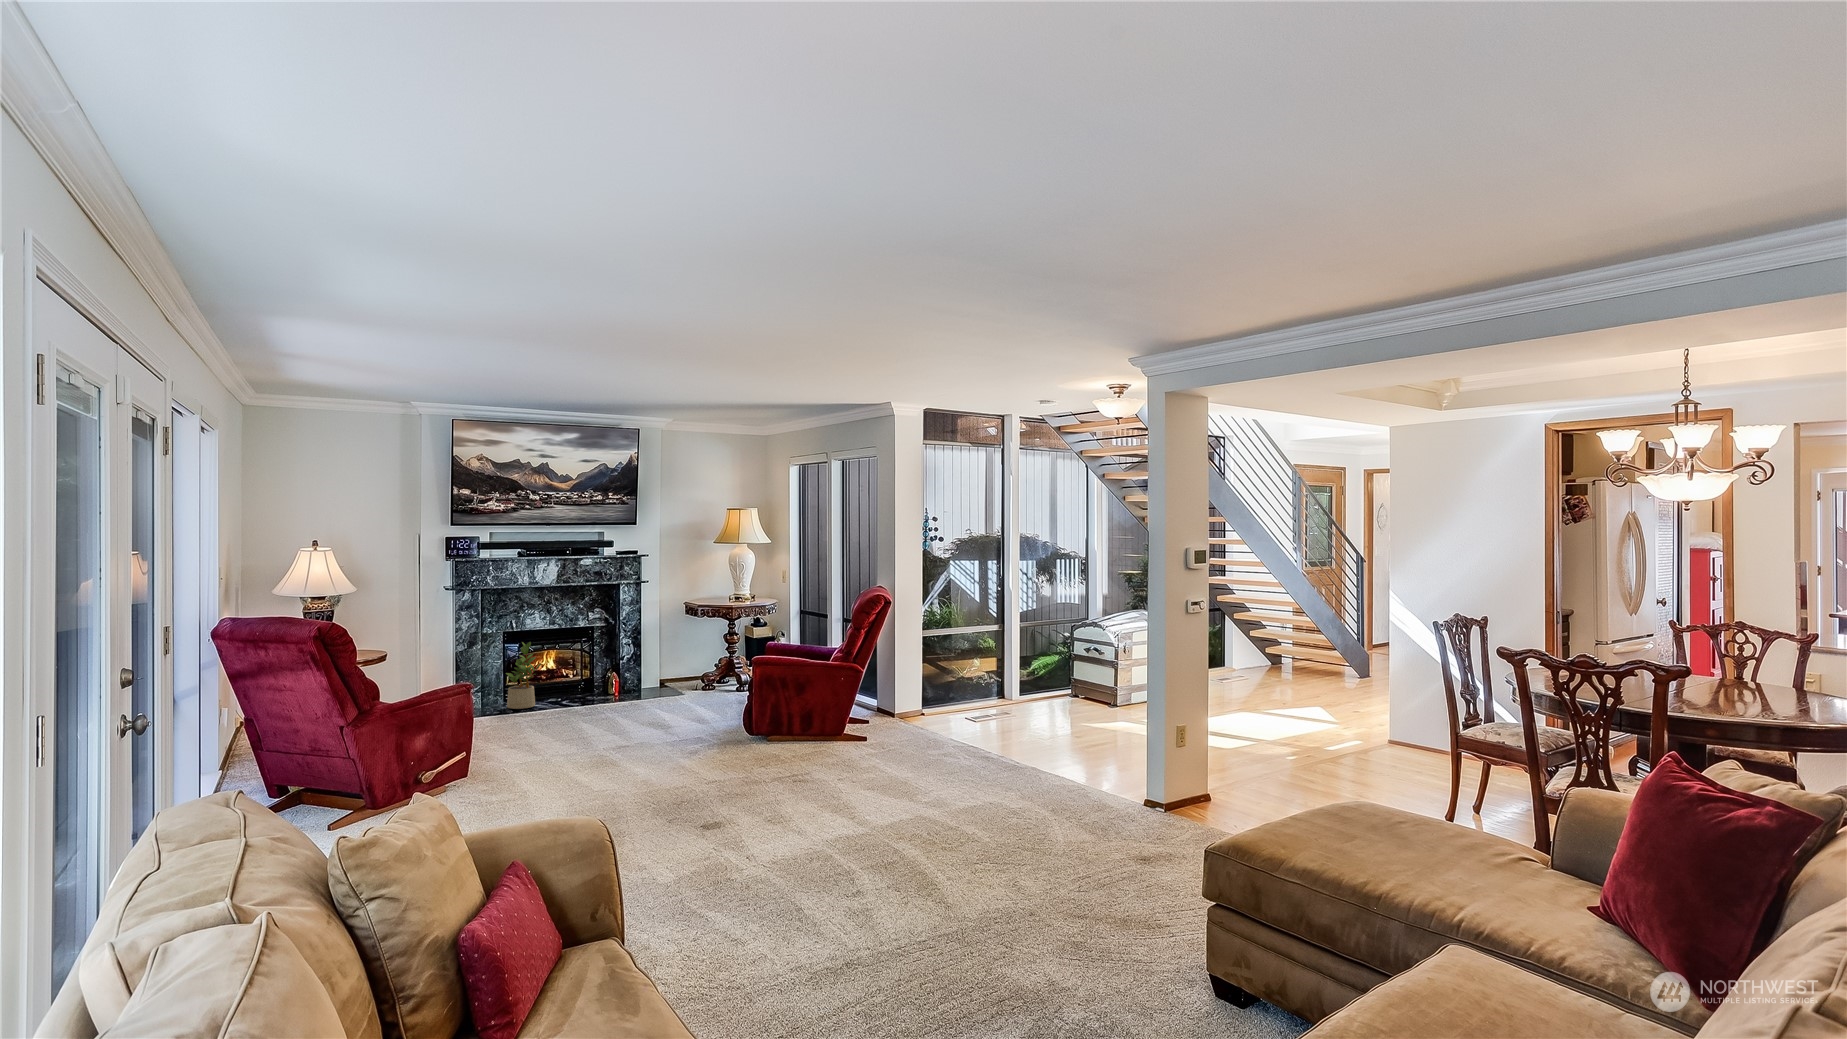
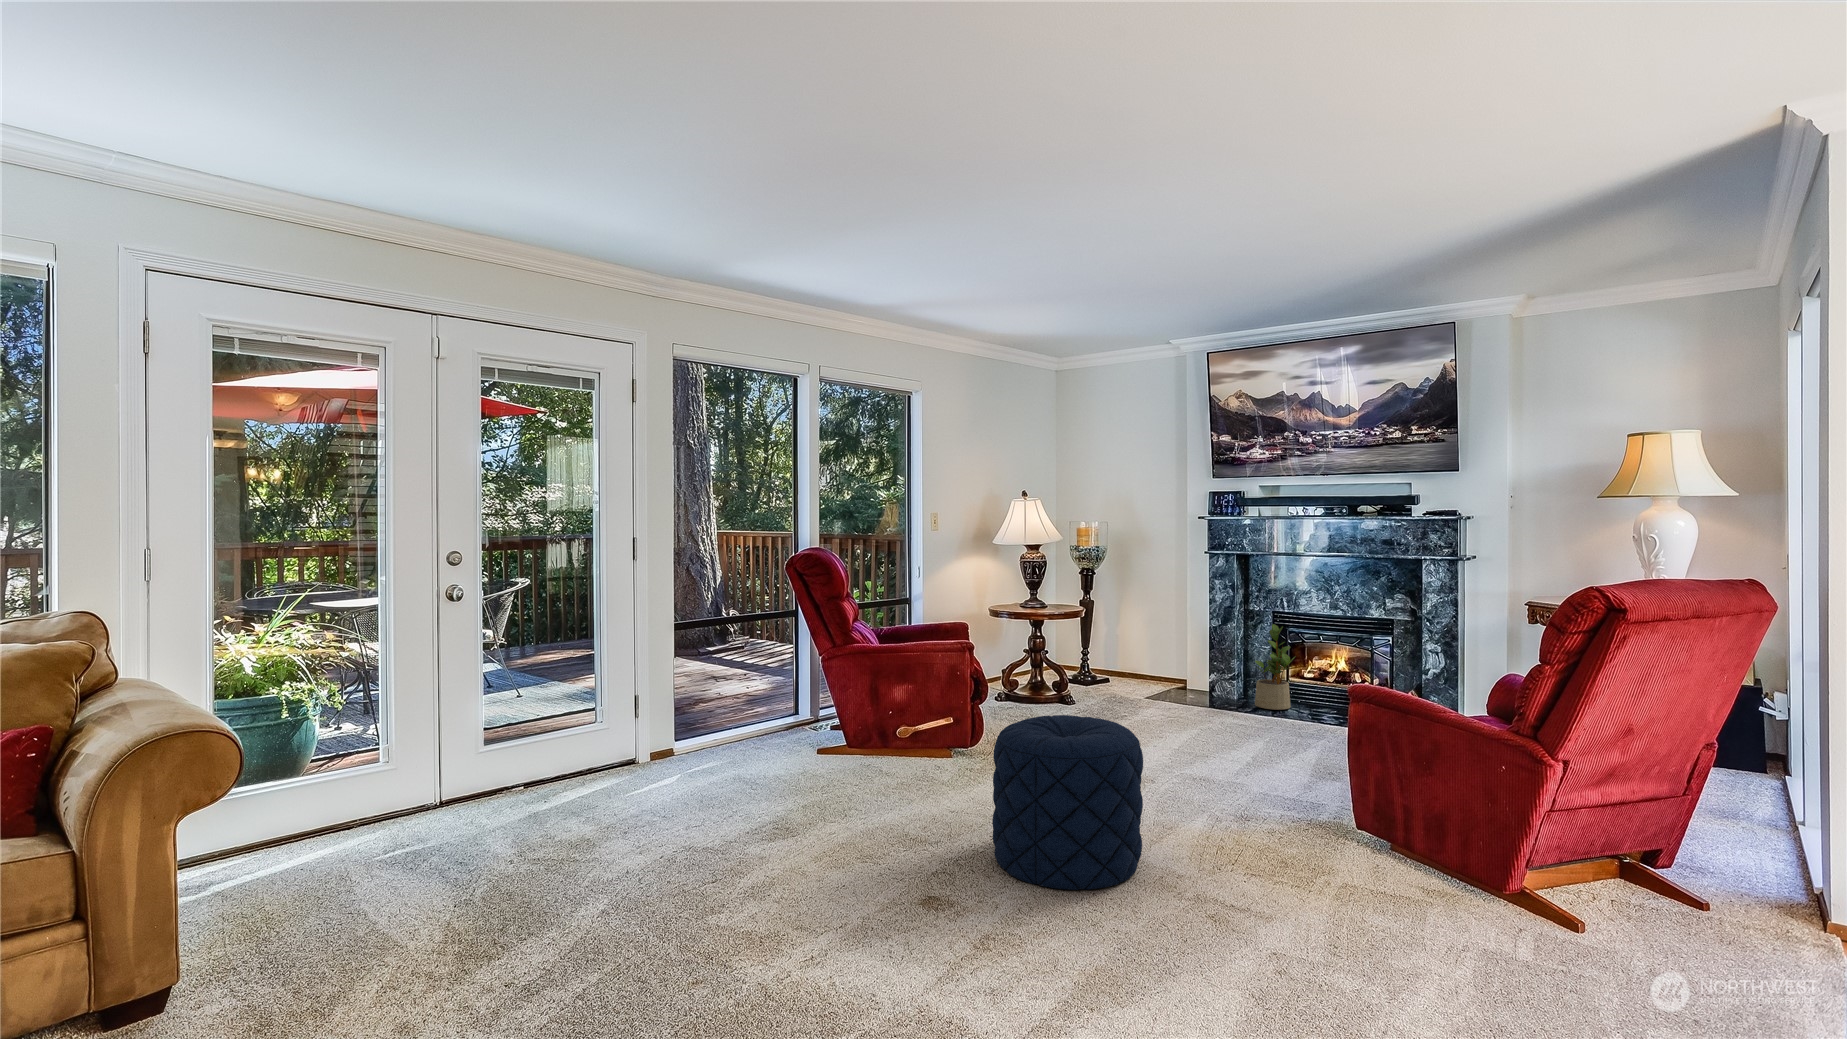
pouf: none [655,697,751,801] -> present [992,715,1143,890]

